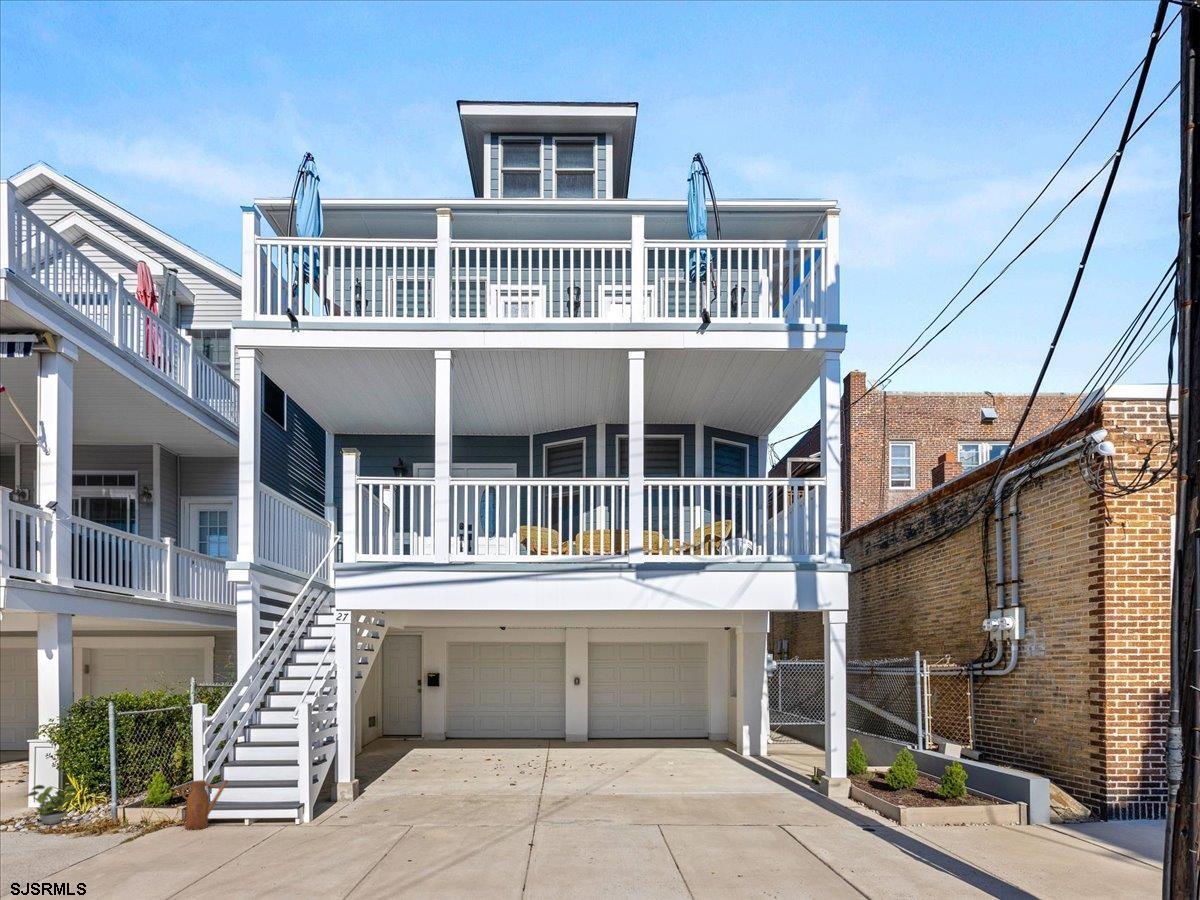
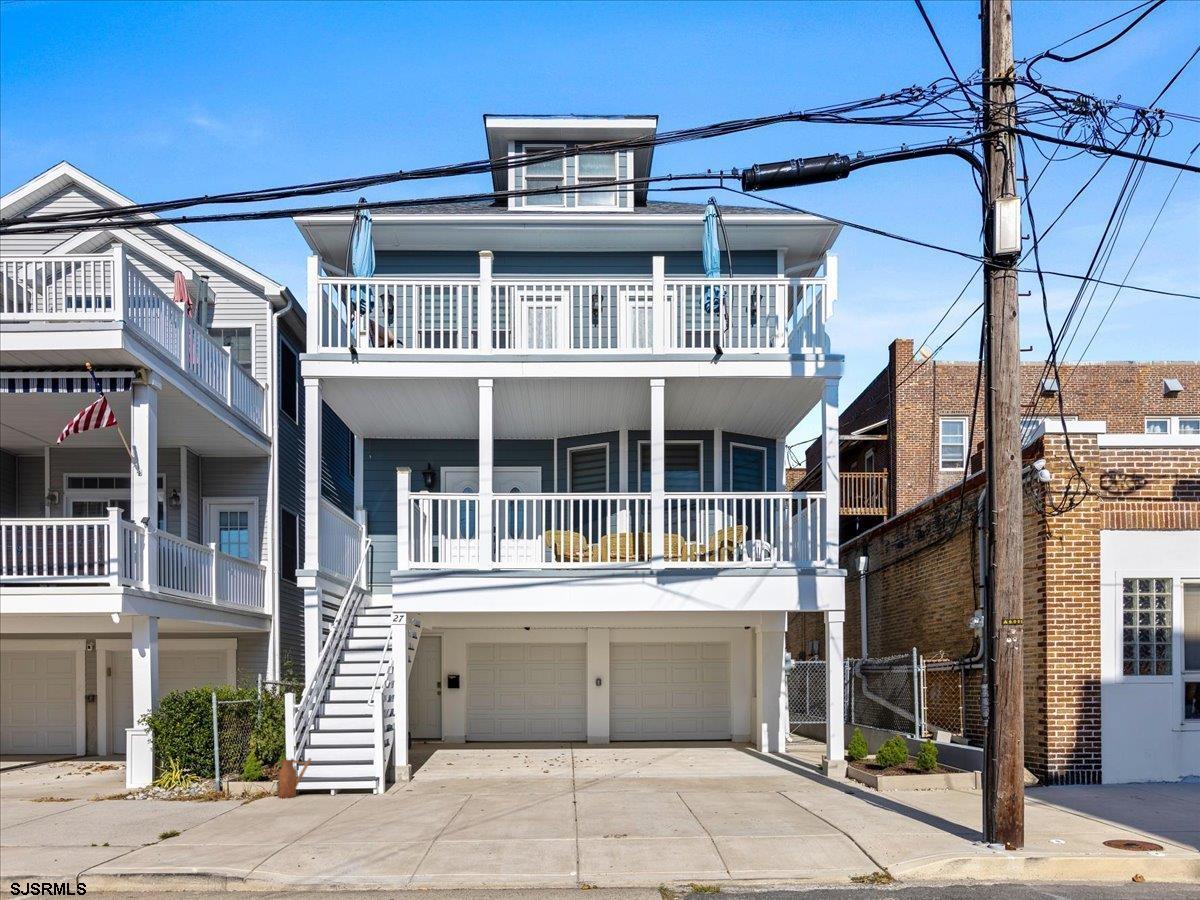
potted plant: present [27,785,77,824] -> none [142,763,182,796]

